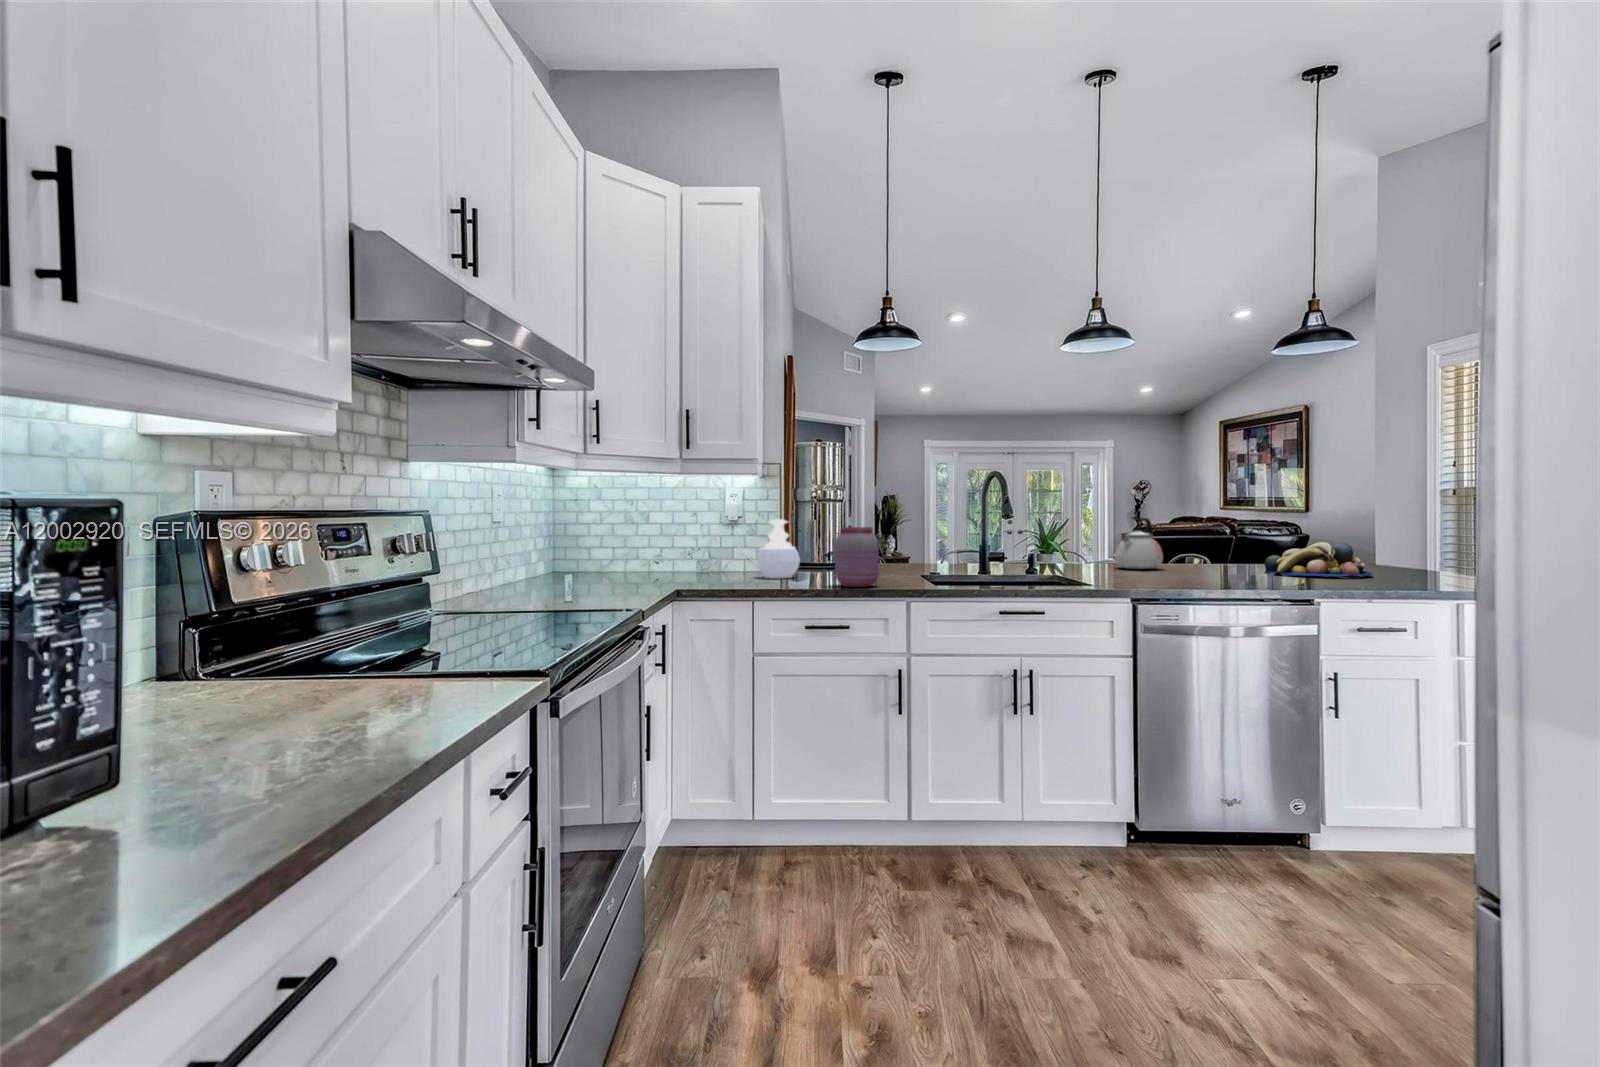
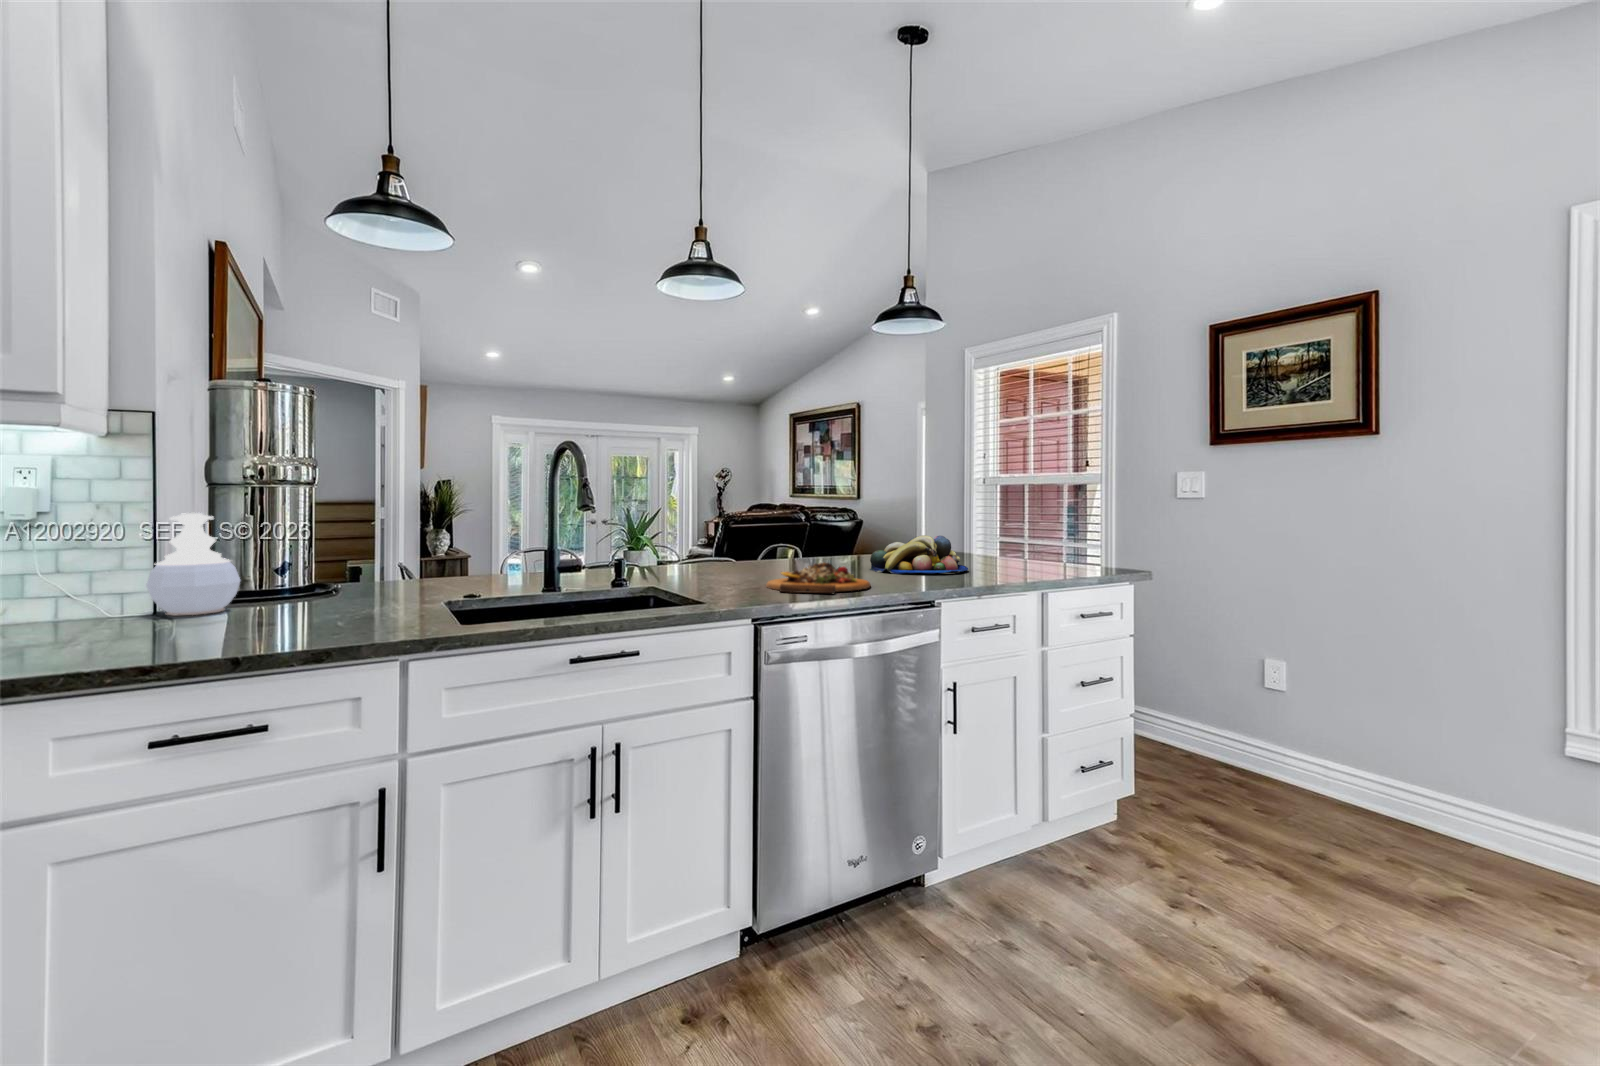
kettle: present [1115,517,1163,569] -> none [716,508,768,570]
jar: present [835,527,879,587] -> none [288,527,374,629]
cutting board: none [1153,561,1252,585] -> present [766,563,871,593]

